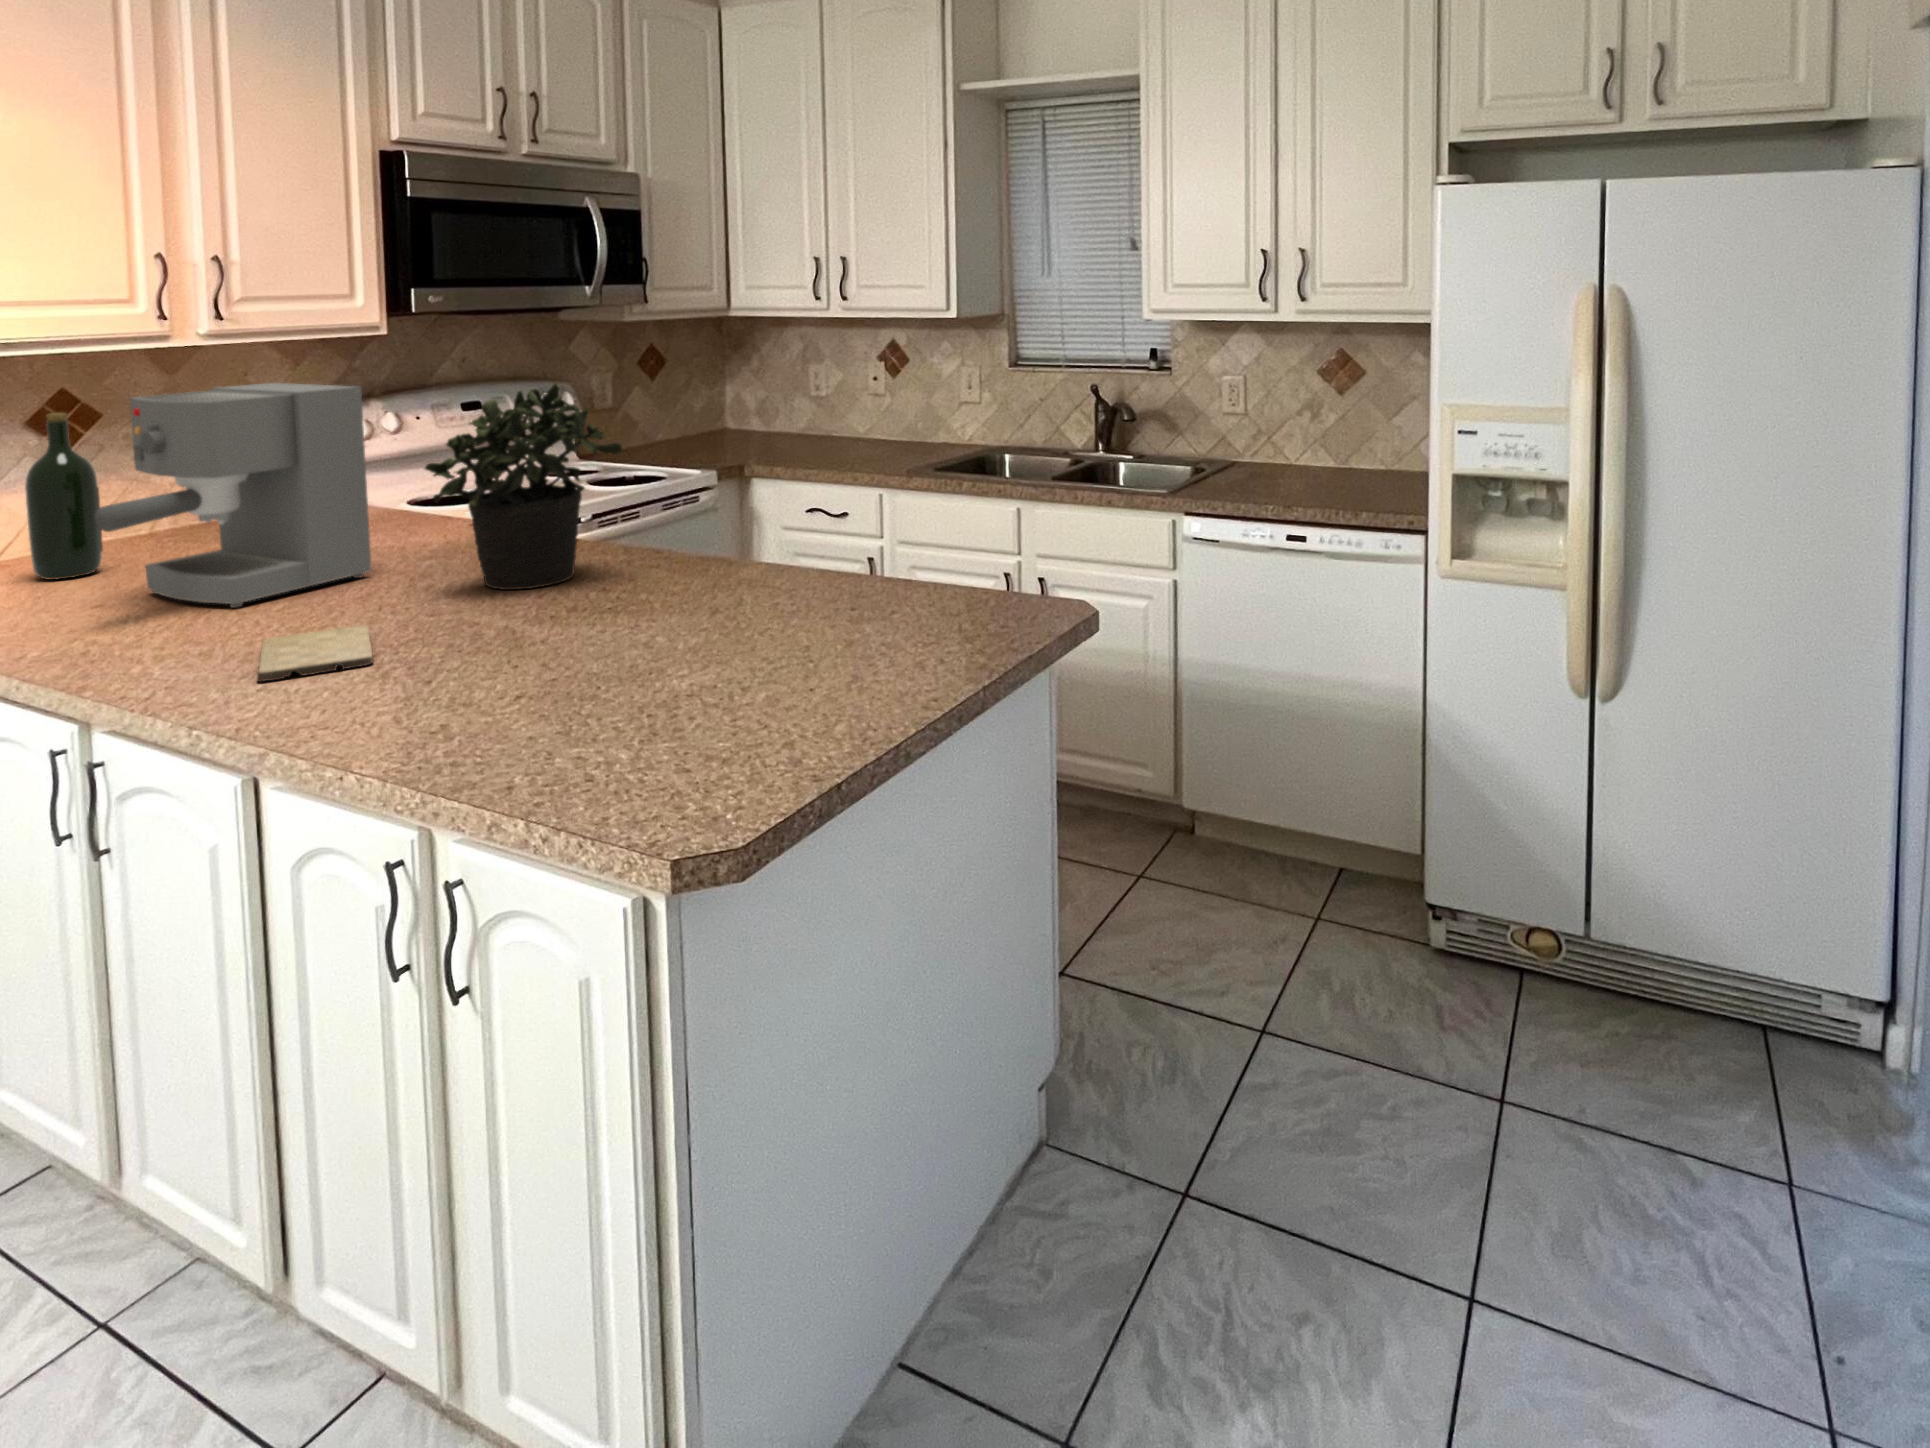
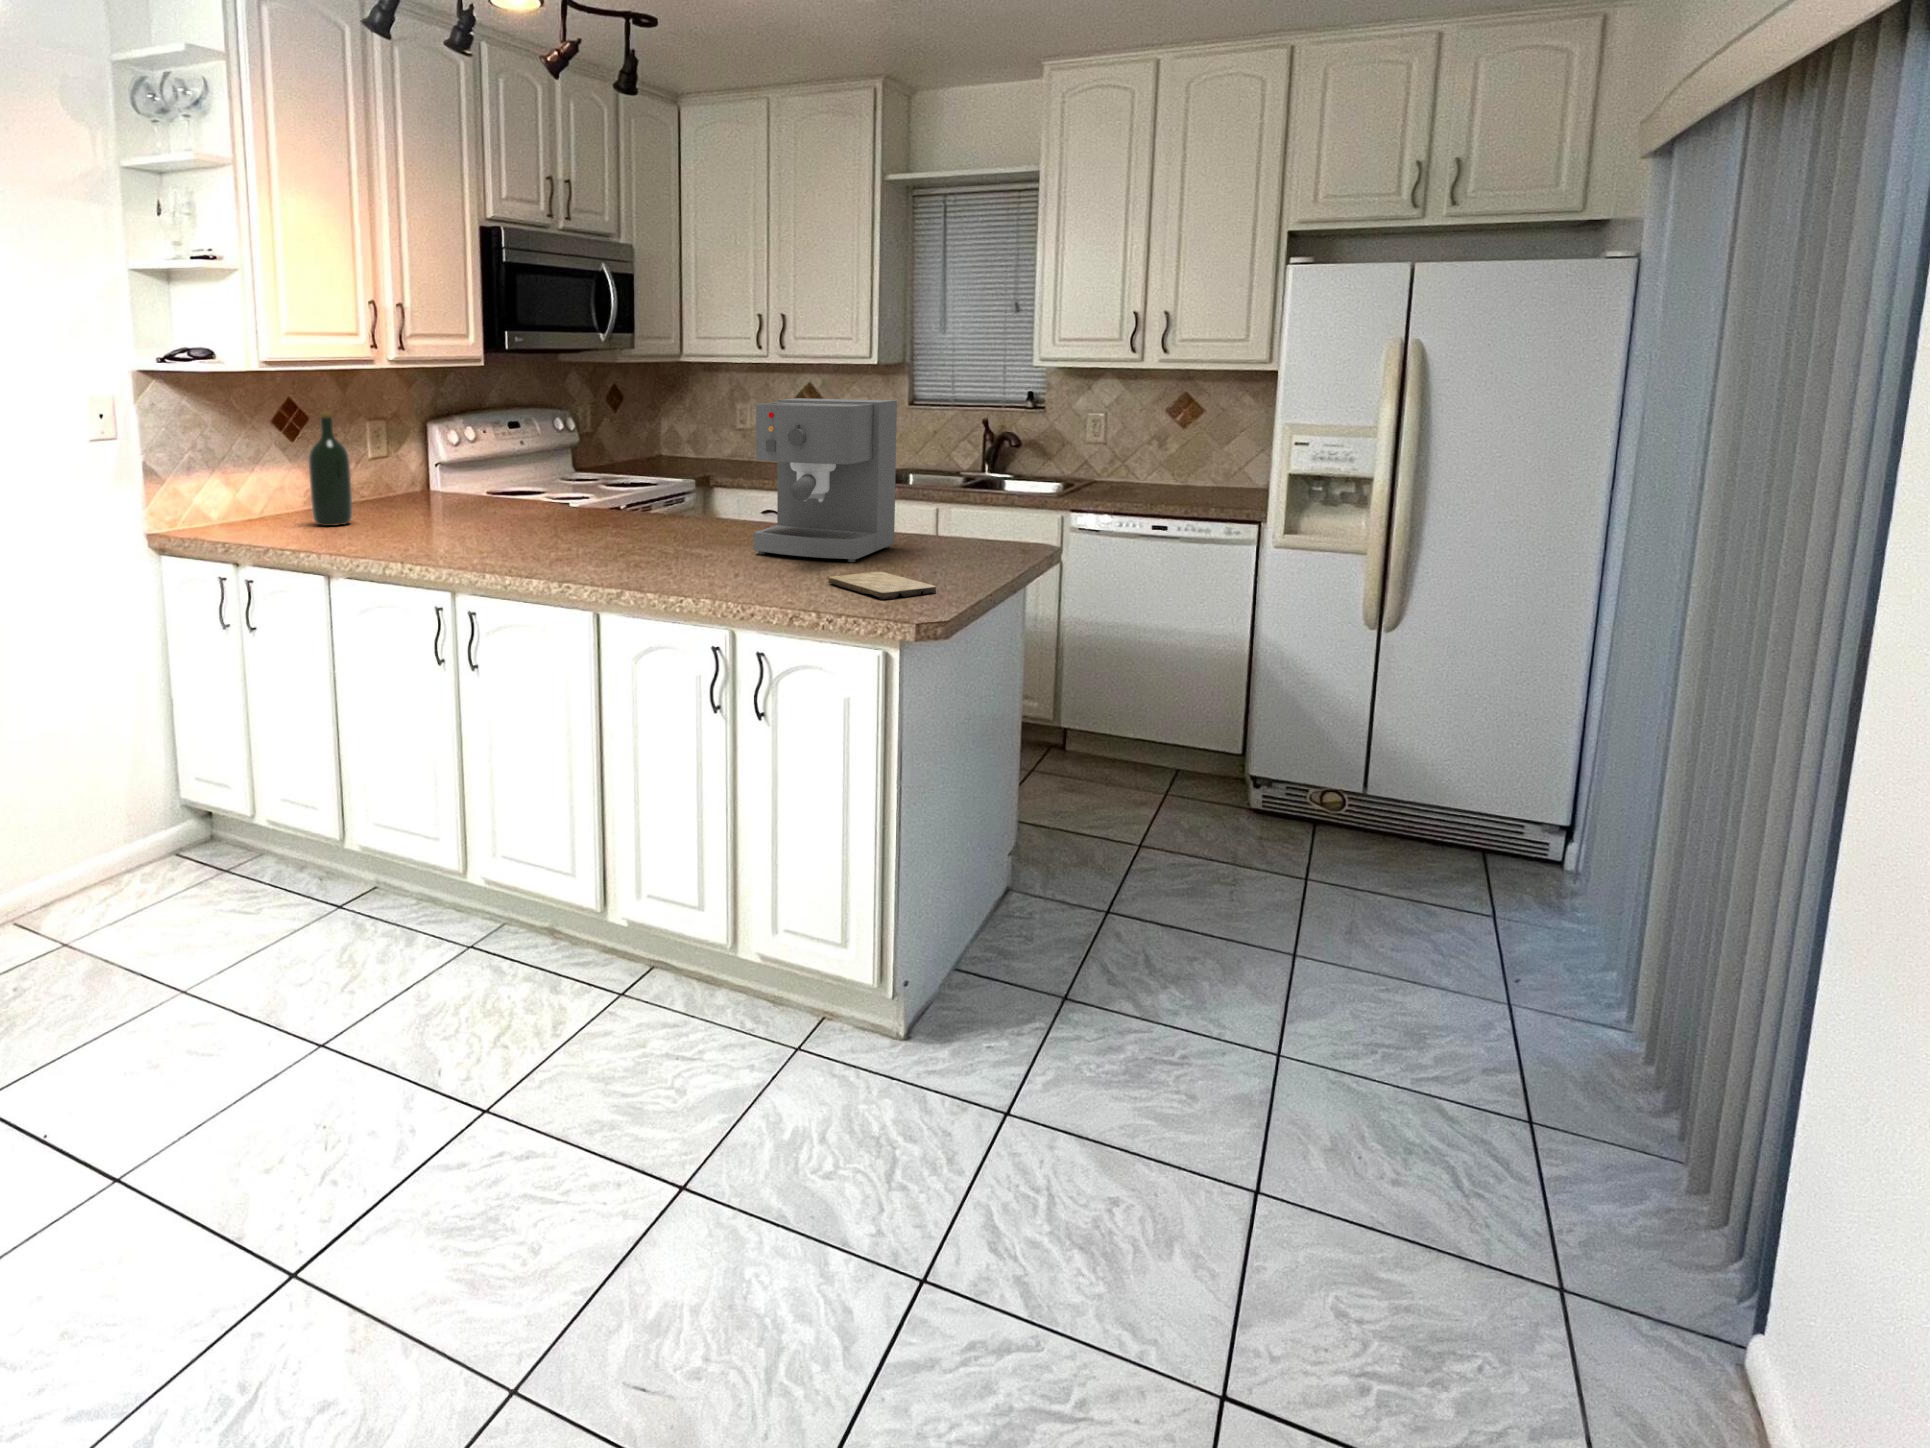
coffee maker: present [95,383,372,608] -> present [754,398,897,562]
potted plant: present [425,383,622,590] -> none [606,394,723,534]
cutting board: present [257,625,373,682] -> present [828,571,936,599]

